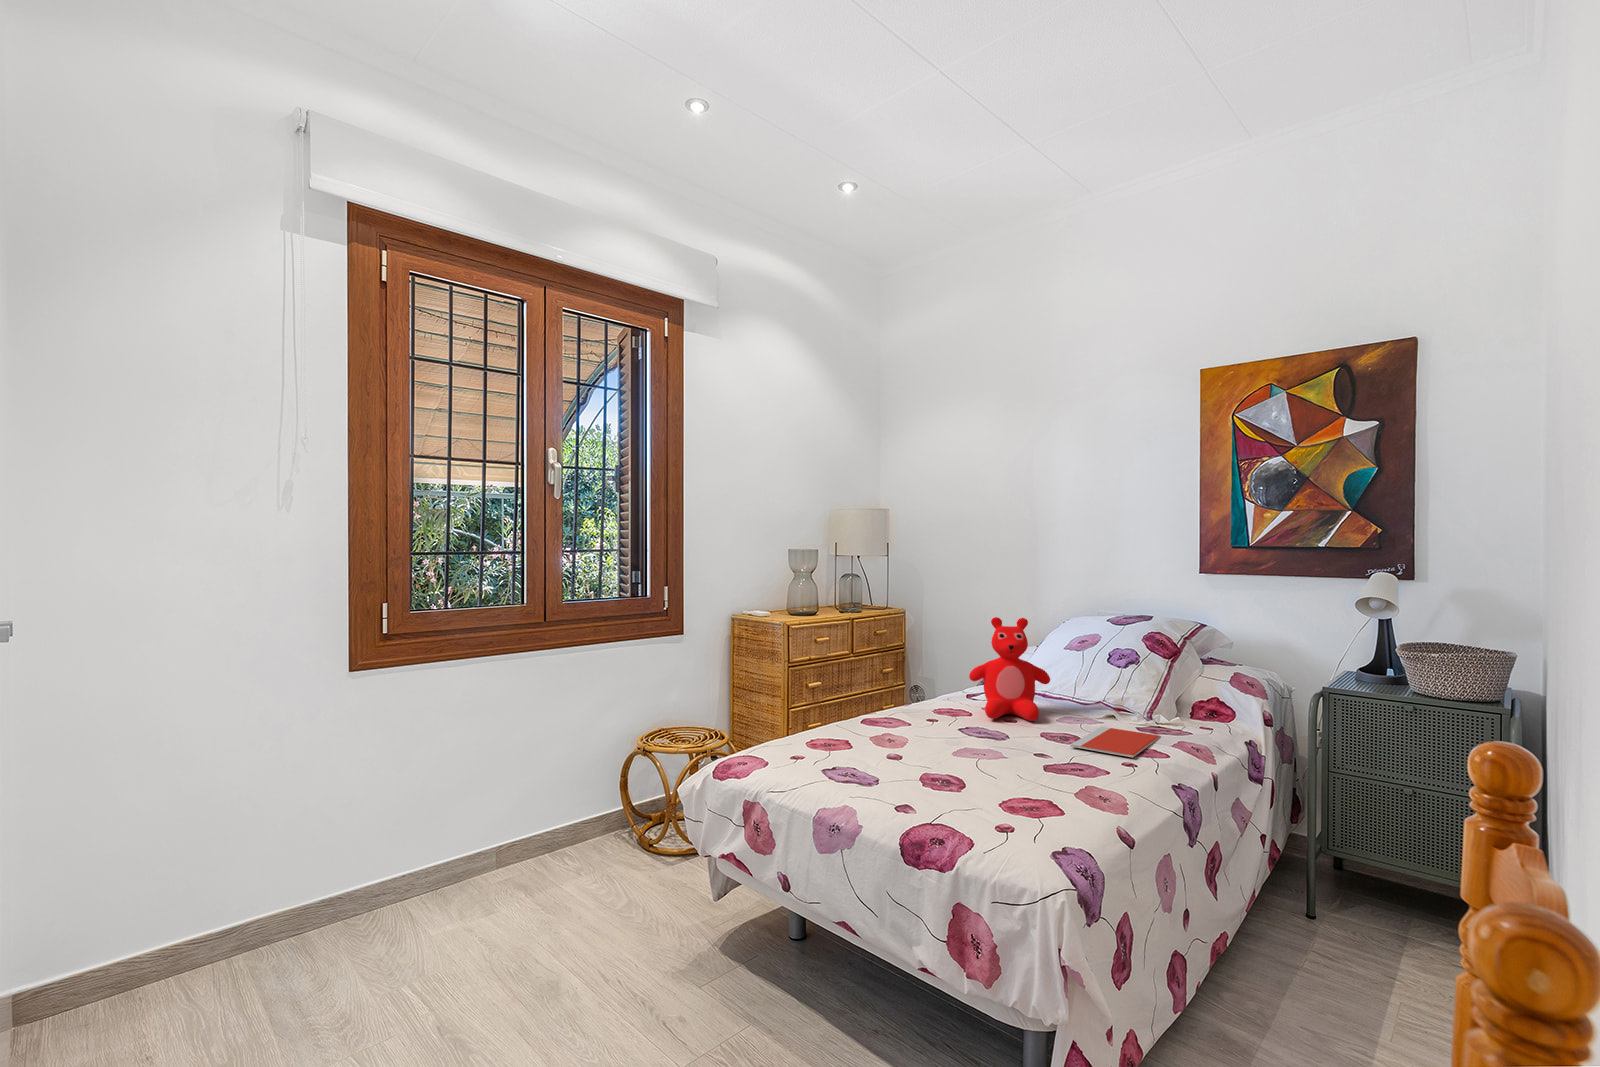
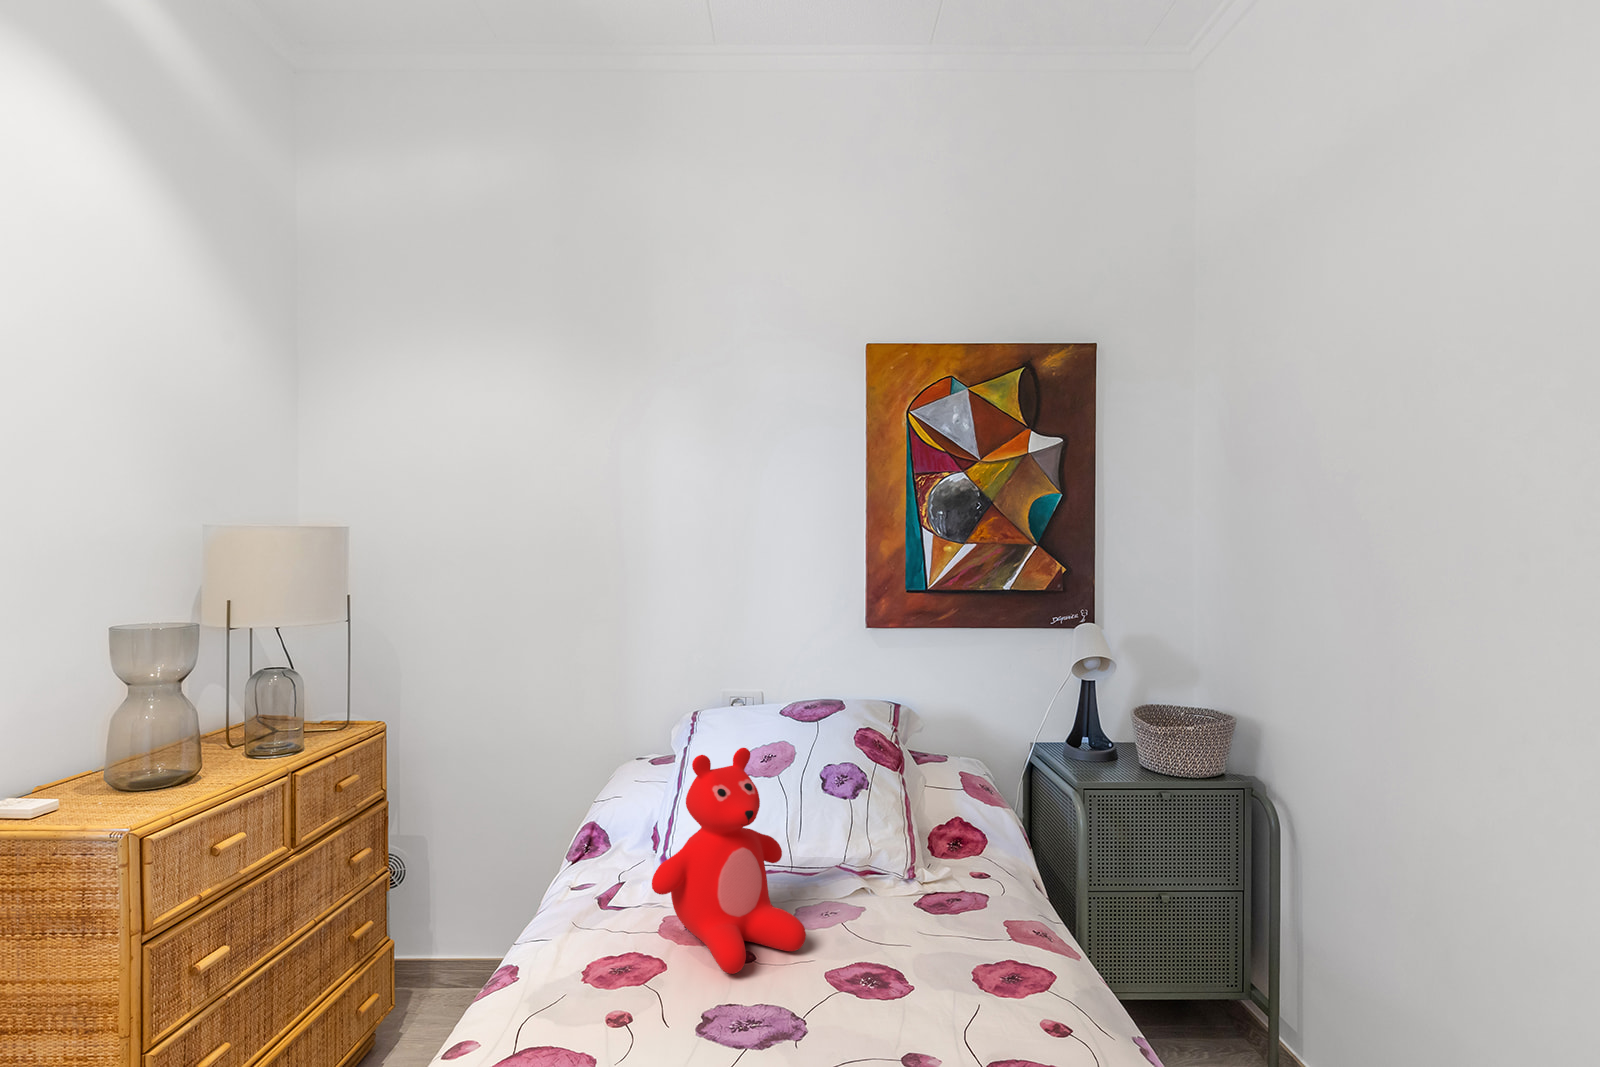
notebook: present [1070,727,1160,757] -> none [892,917,1053,1009]

